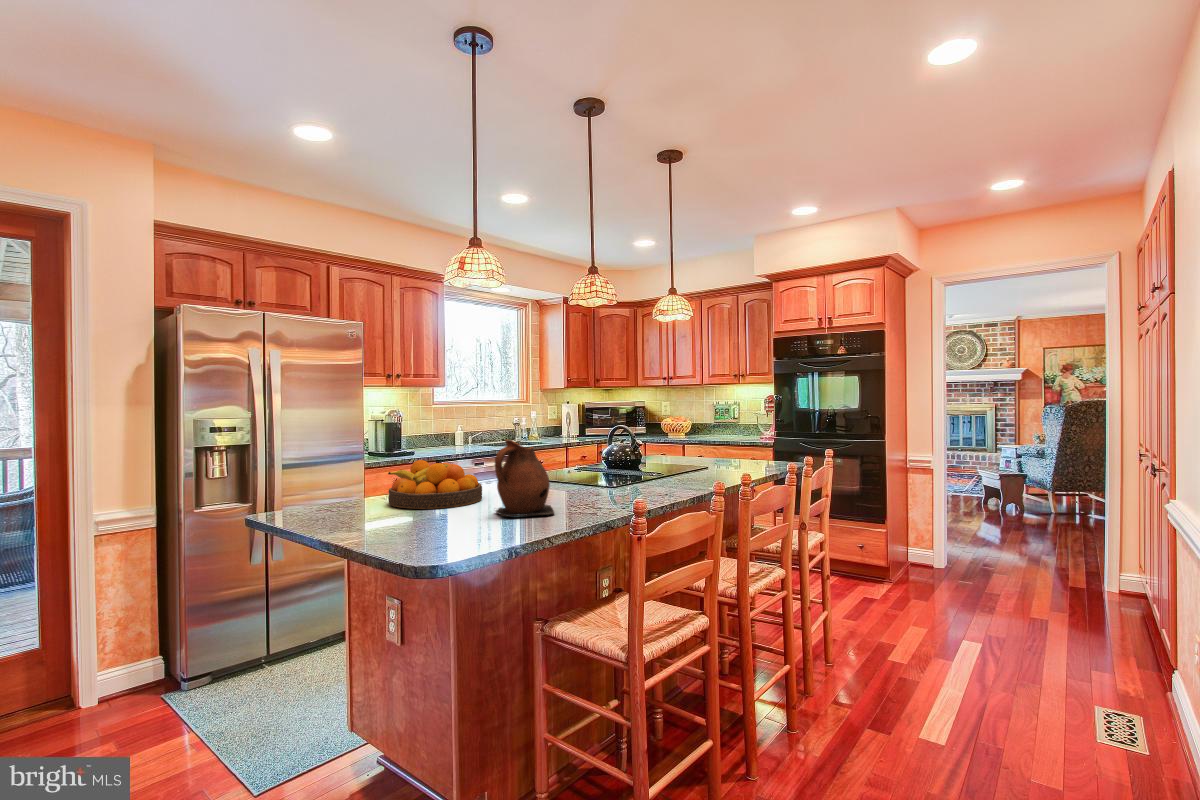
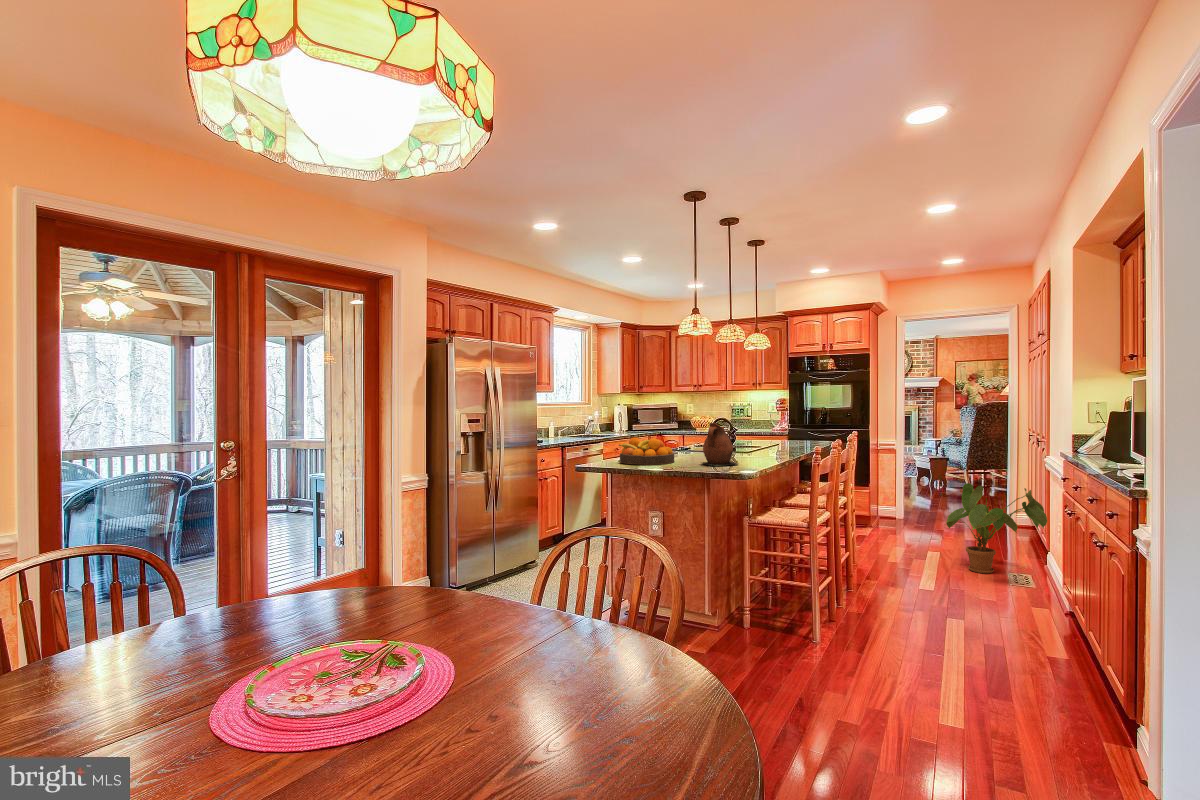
house plant: none [981,538,1165,695] -> present [946,483,1047,574]

